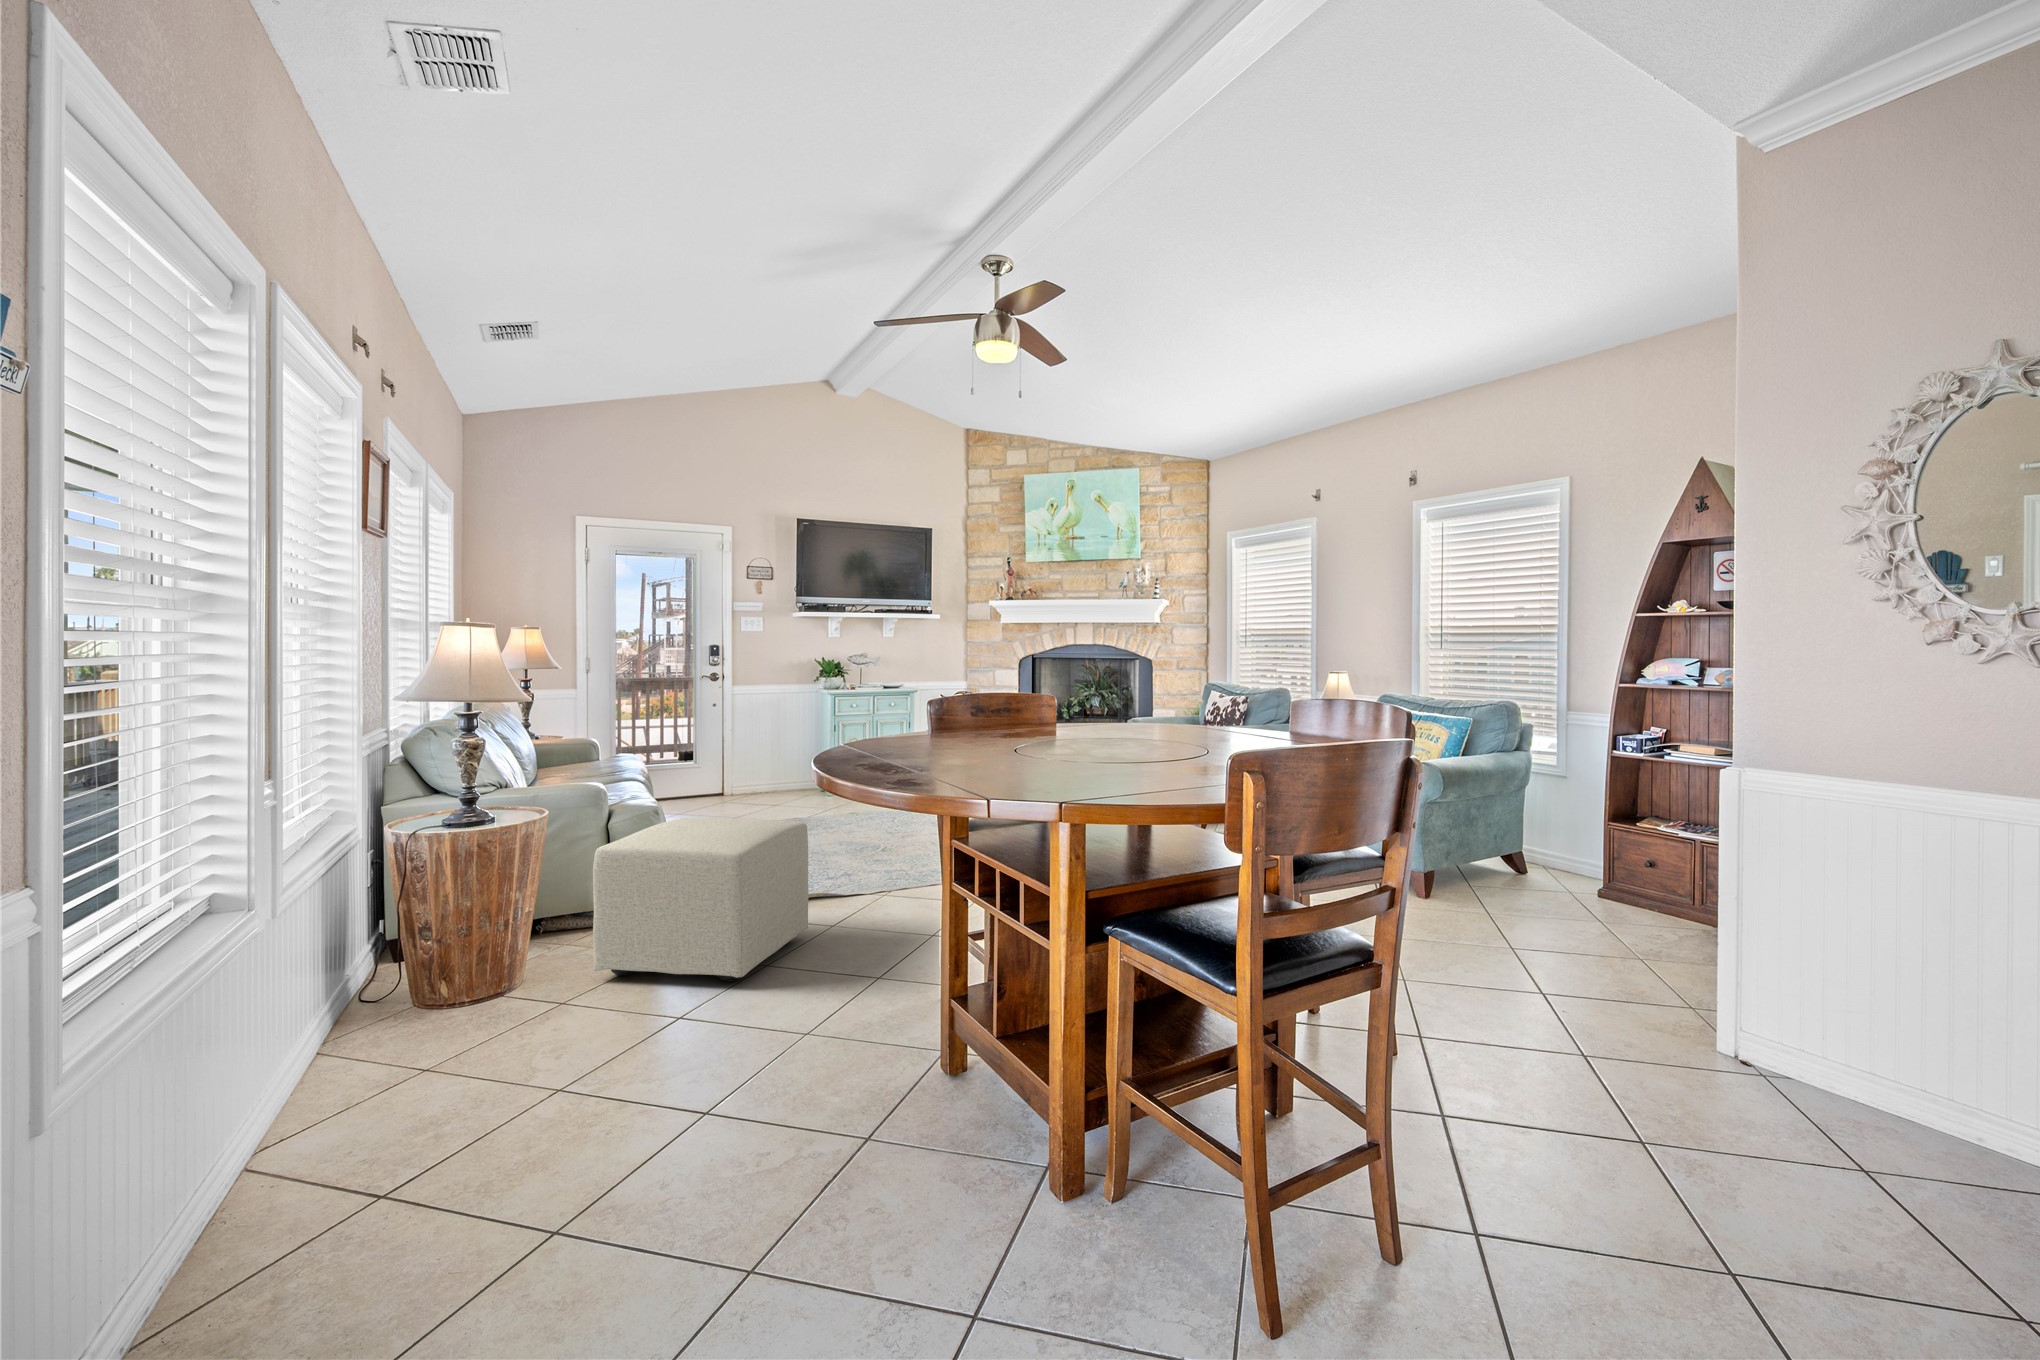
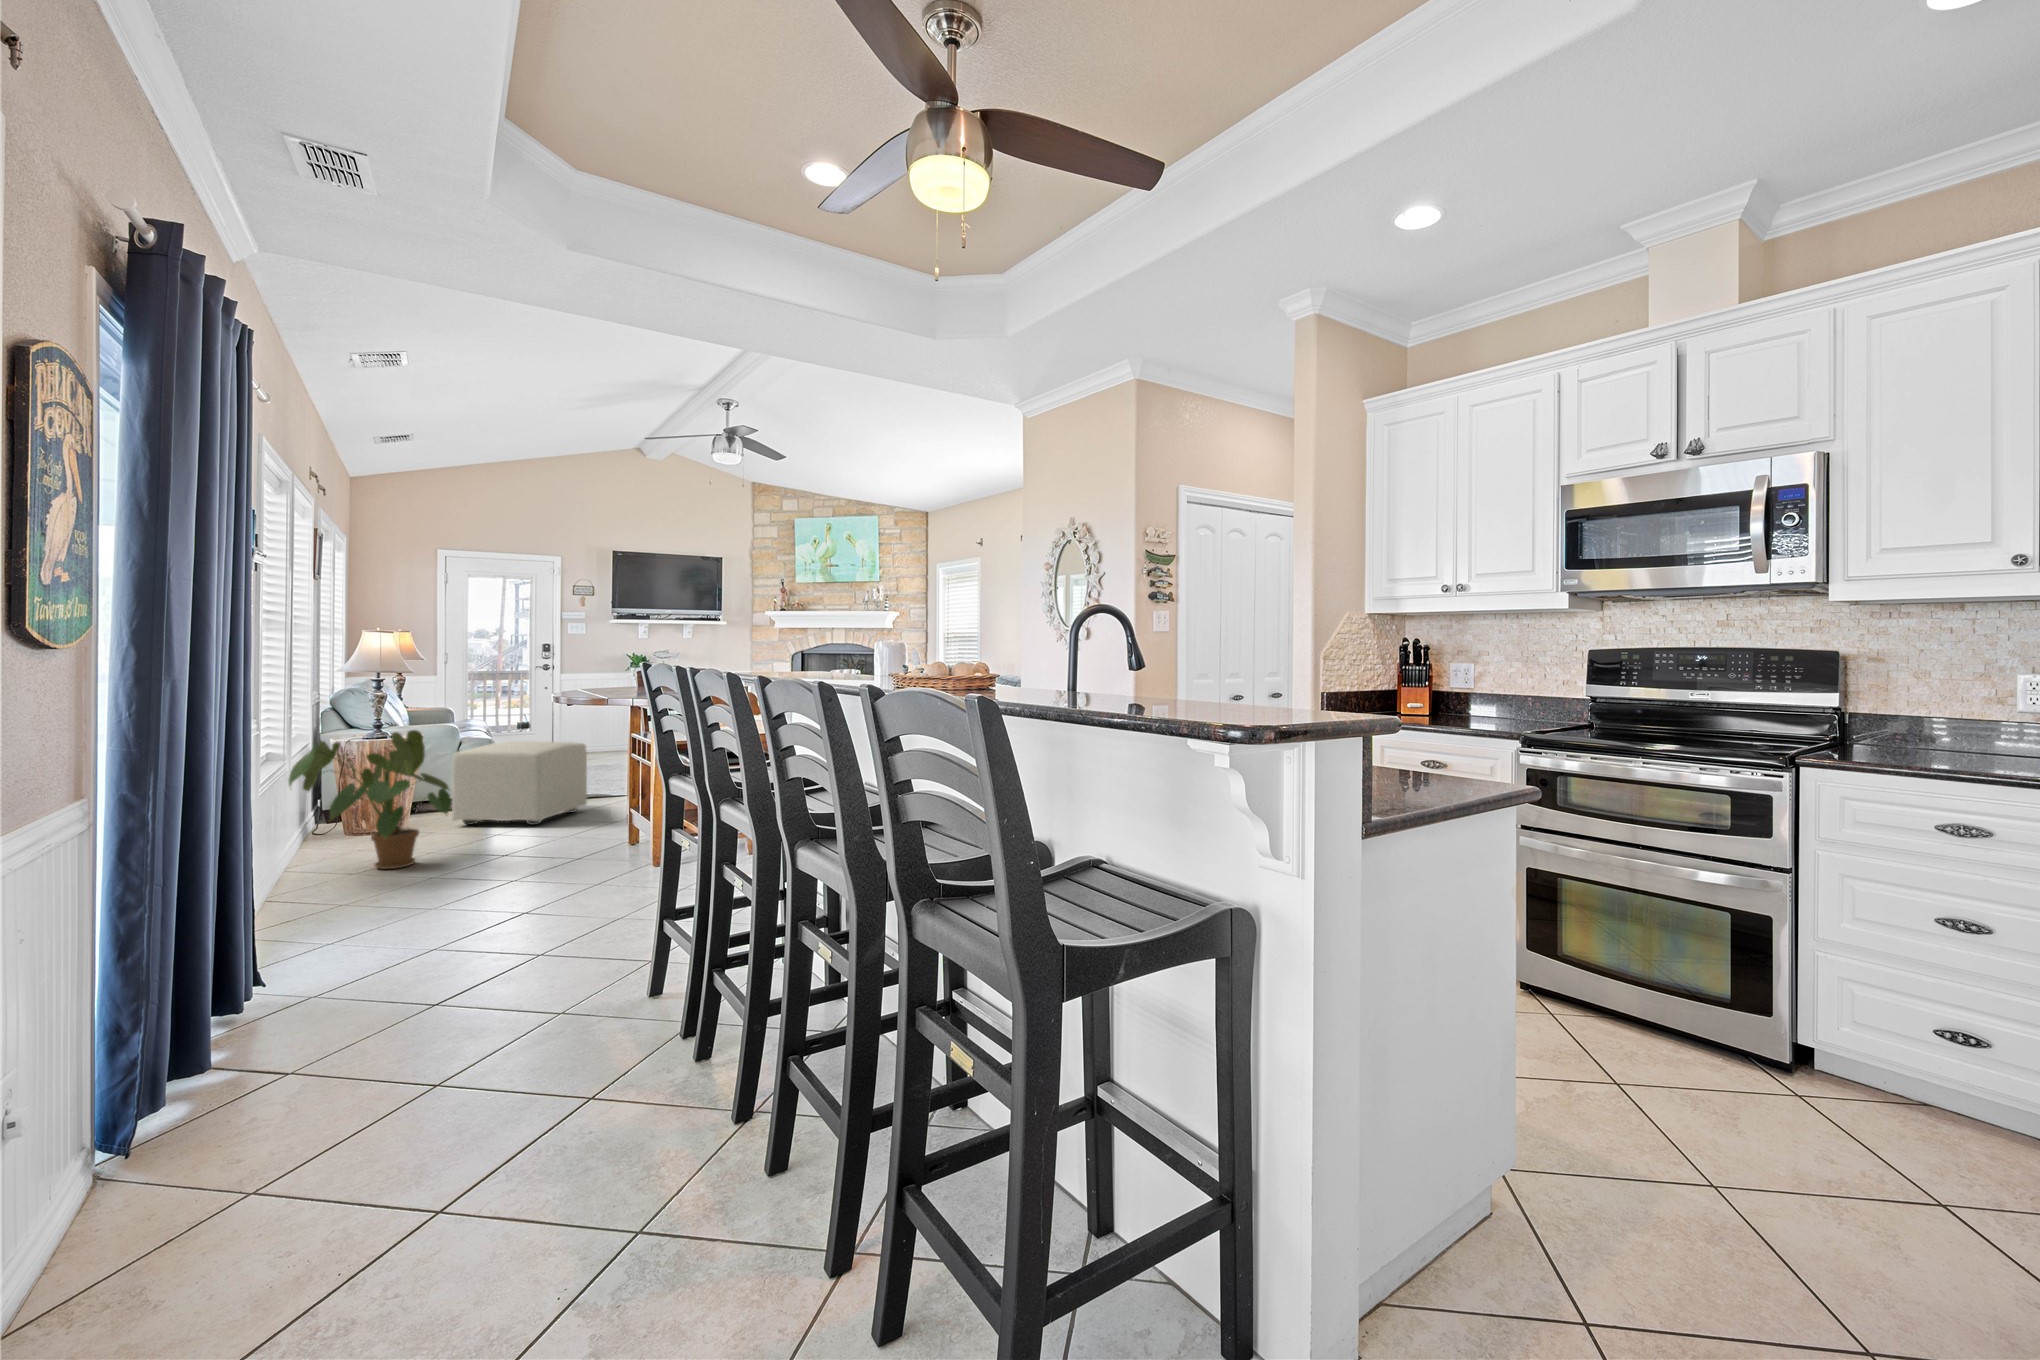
house plant: none [250,841,593,1150] -> present [288,730,451,869]

